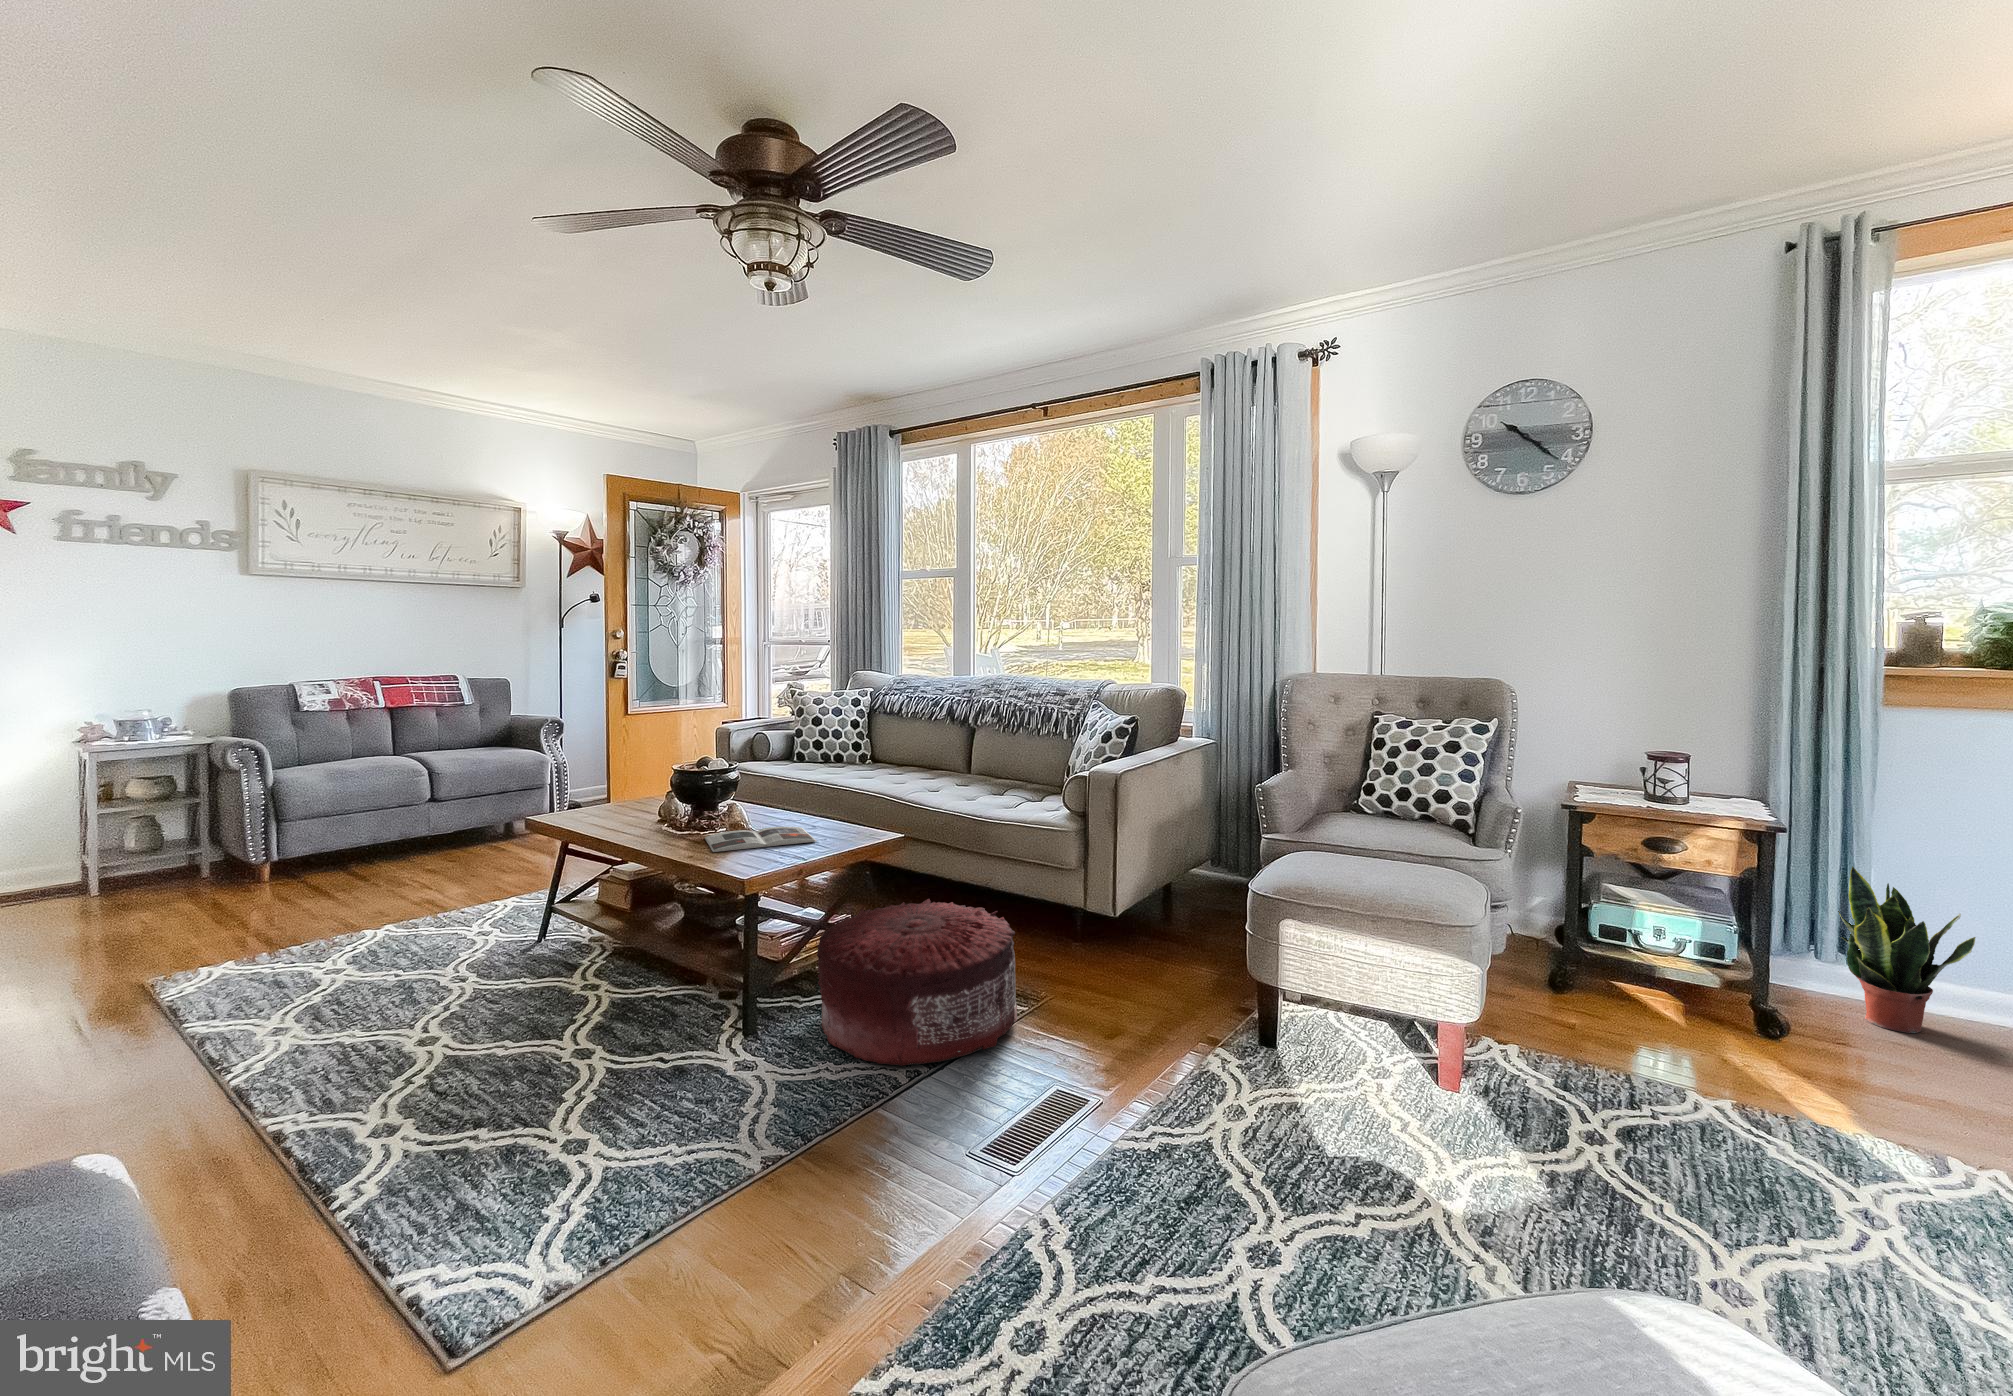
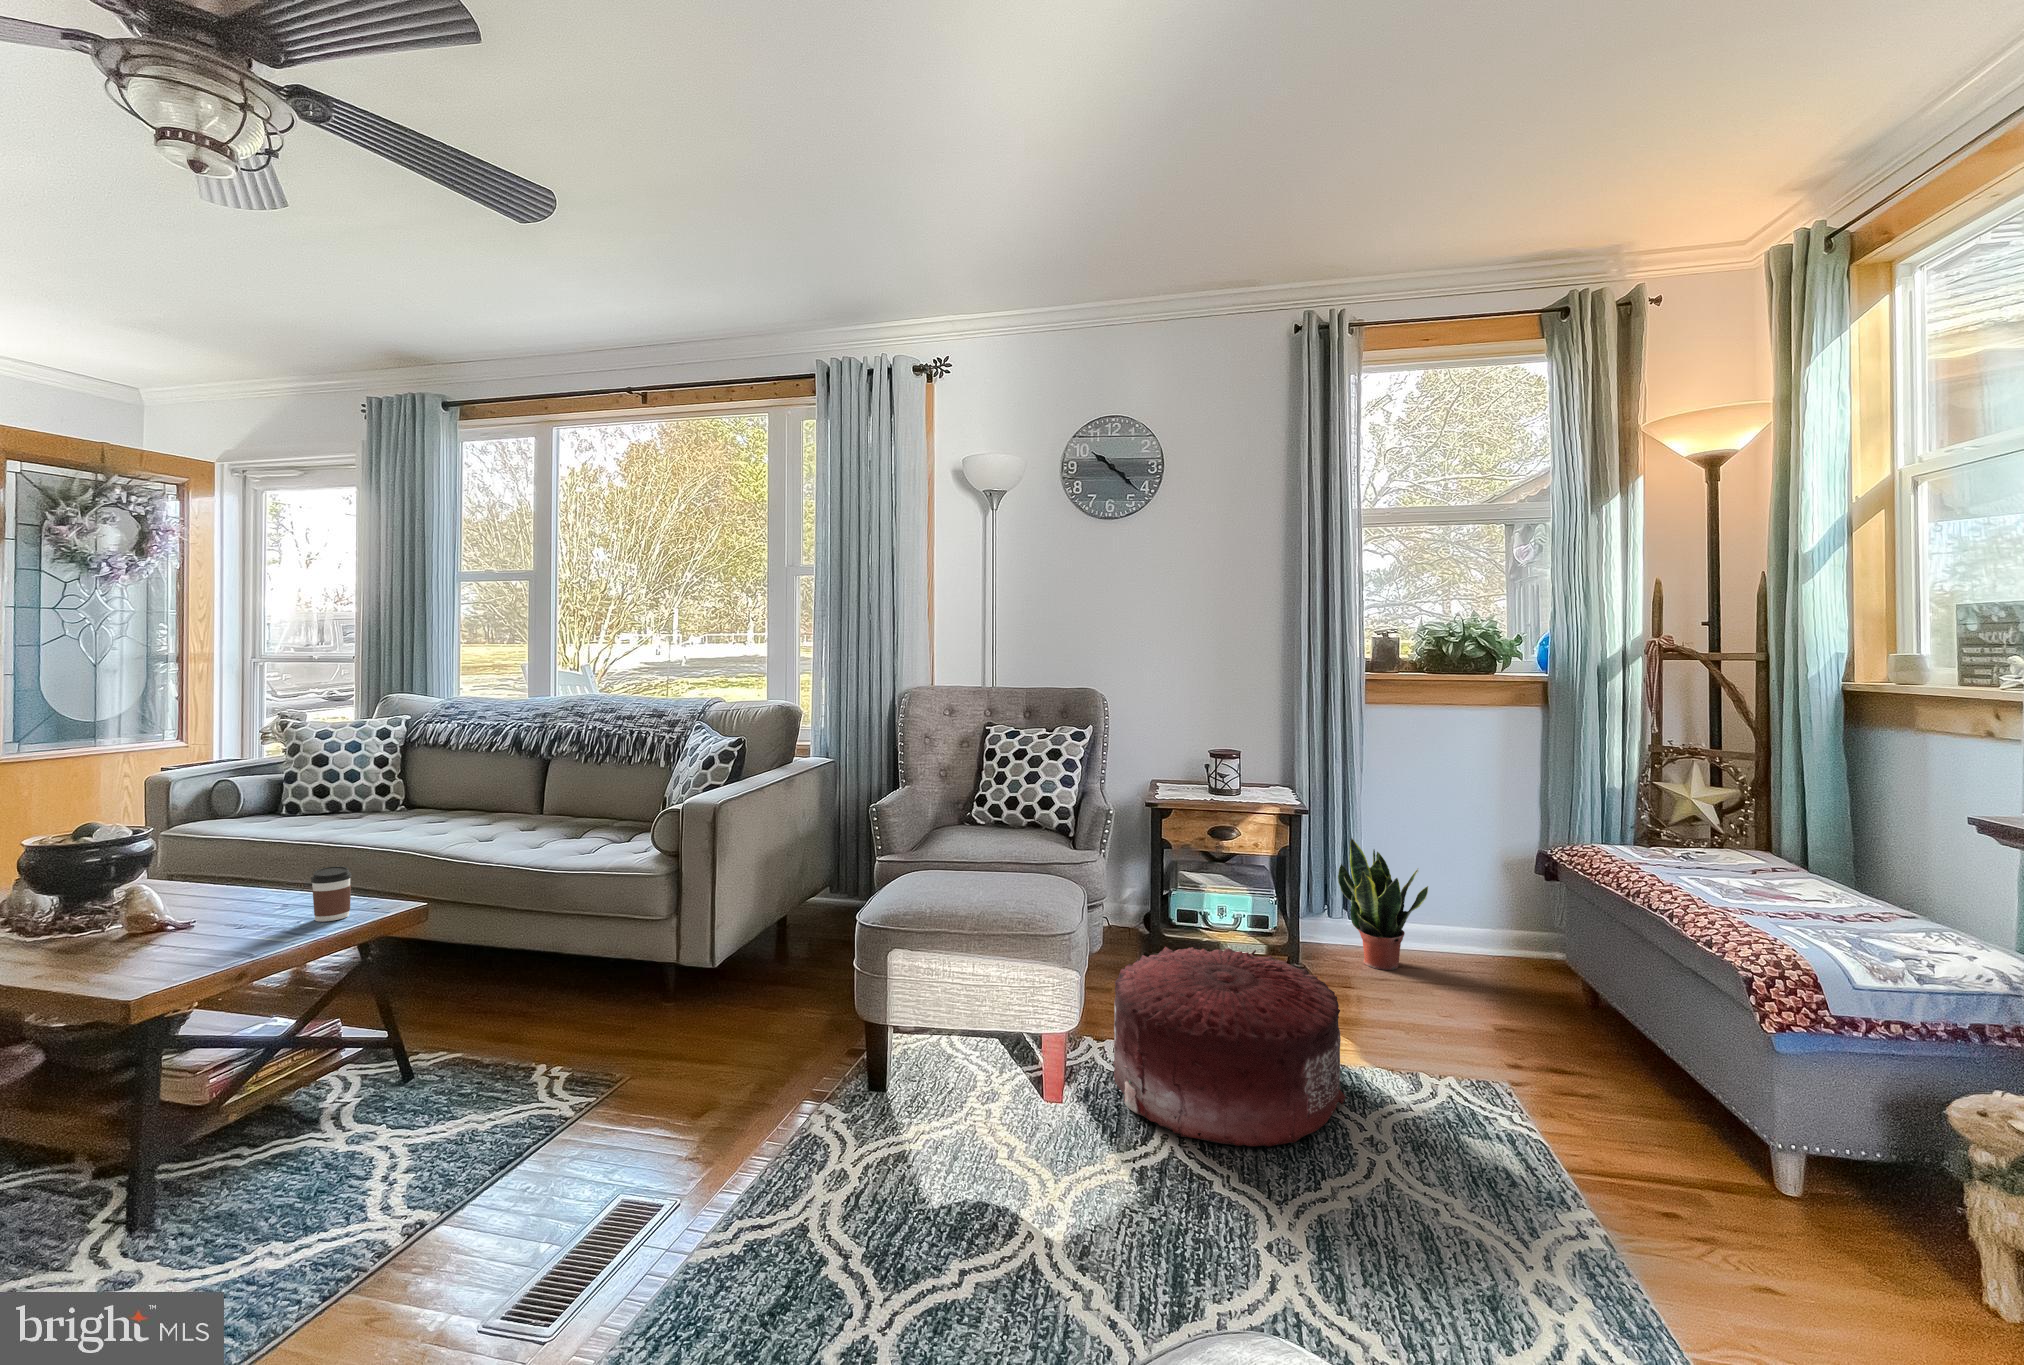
coffee cup: none [834,800,858,841] -> present [311,867,351,922]
magazine: present [705,827,816,852] -> none [77,909,281,964]
pouf: present [817,899,1017,1066] -> present [1113,947,1346,1147]

